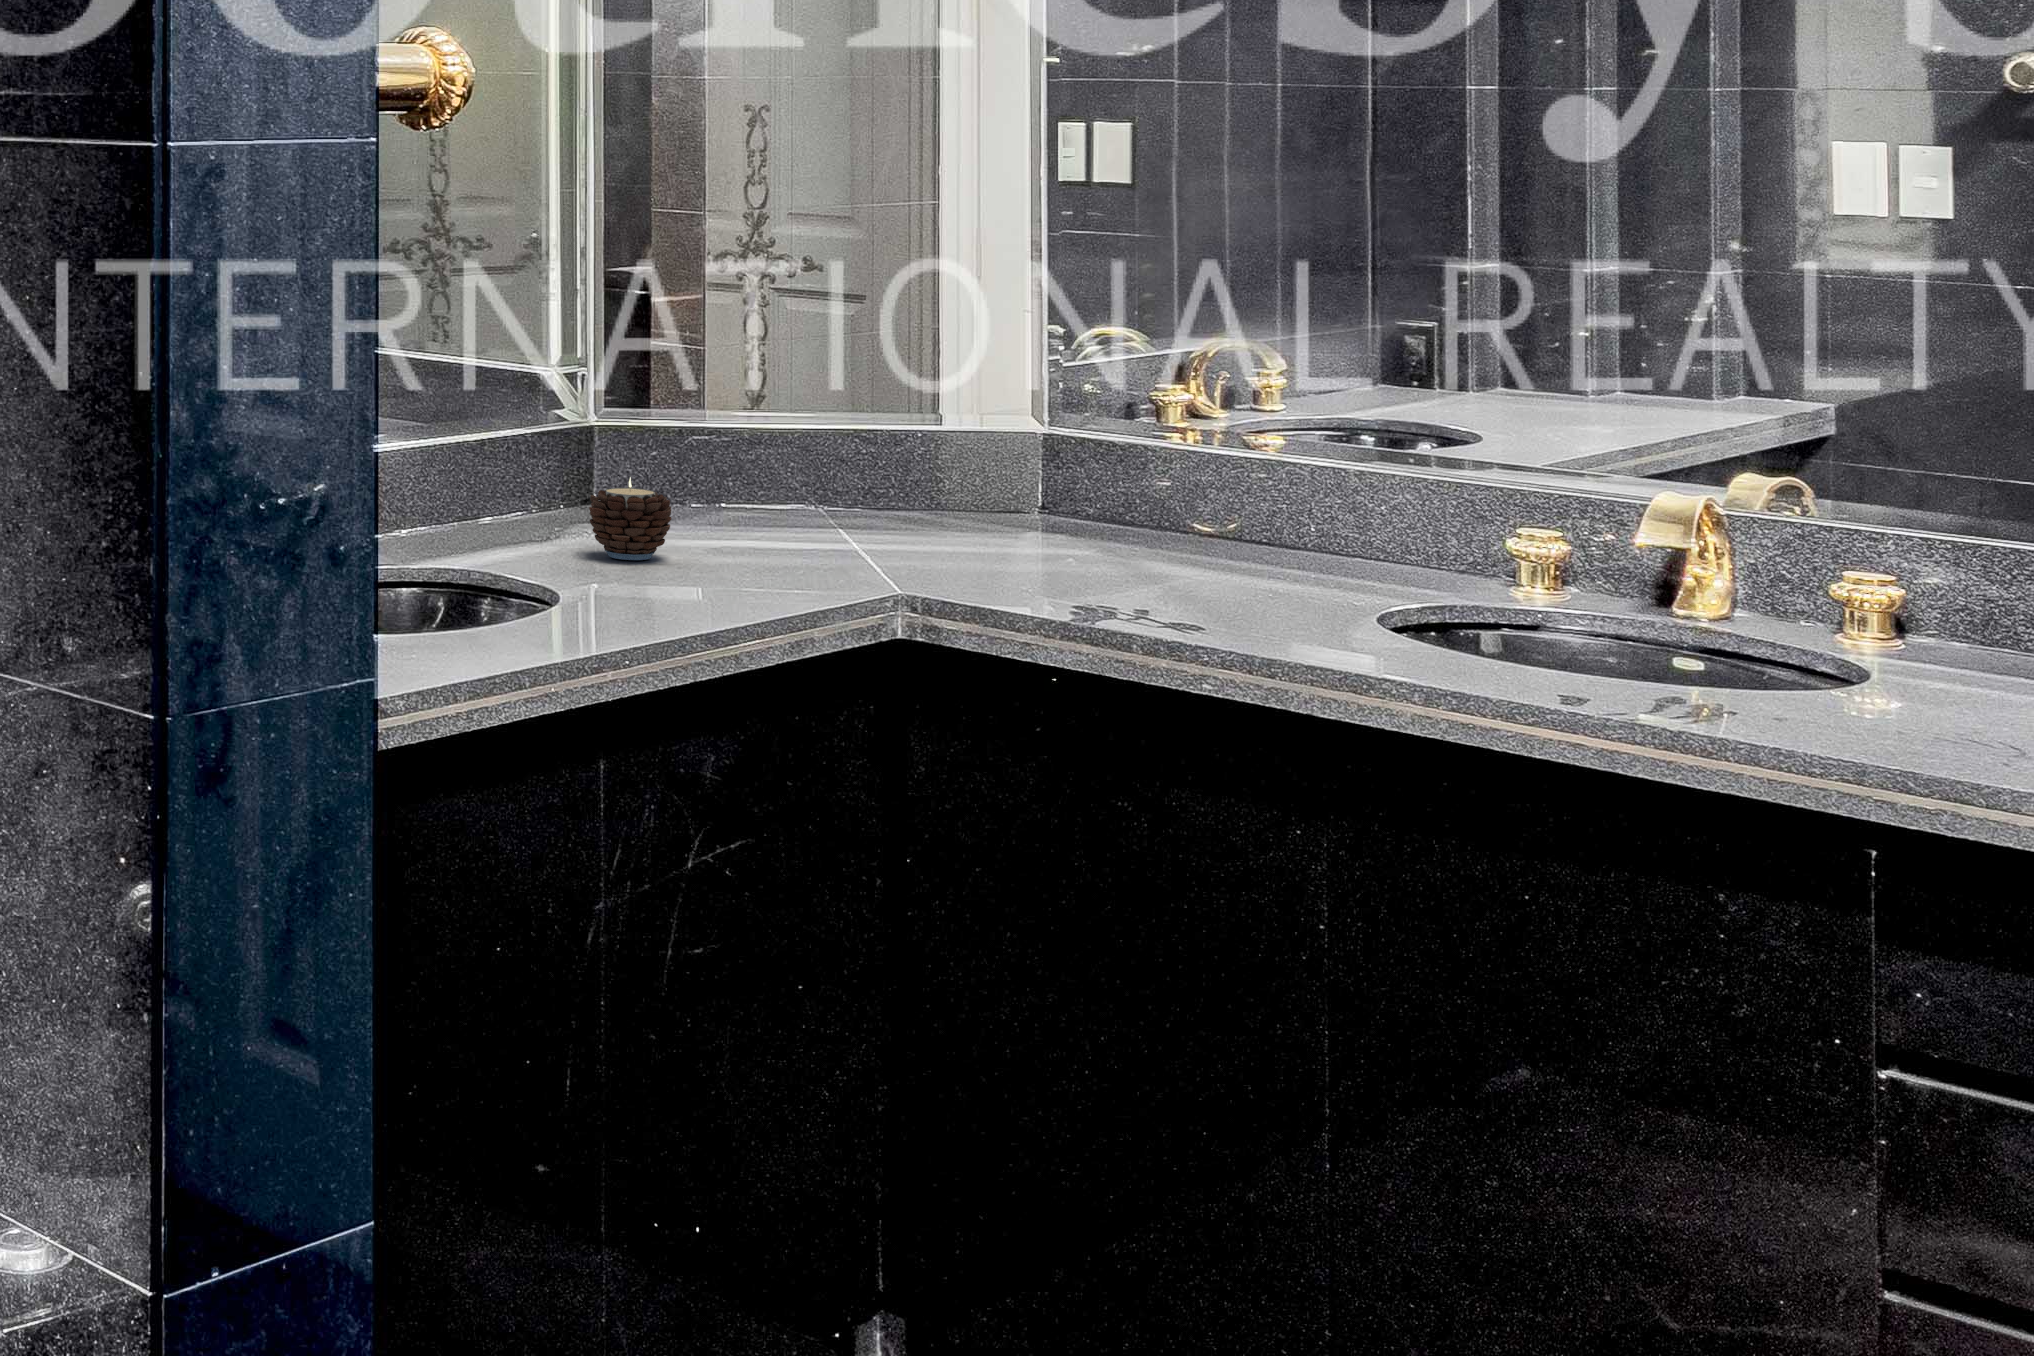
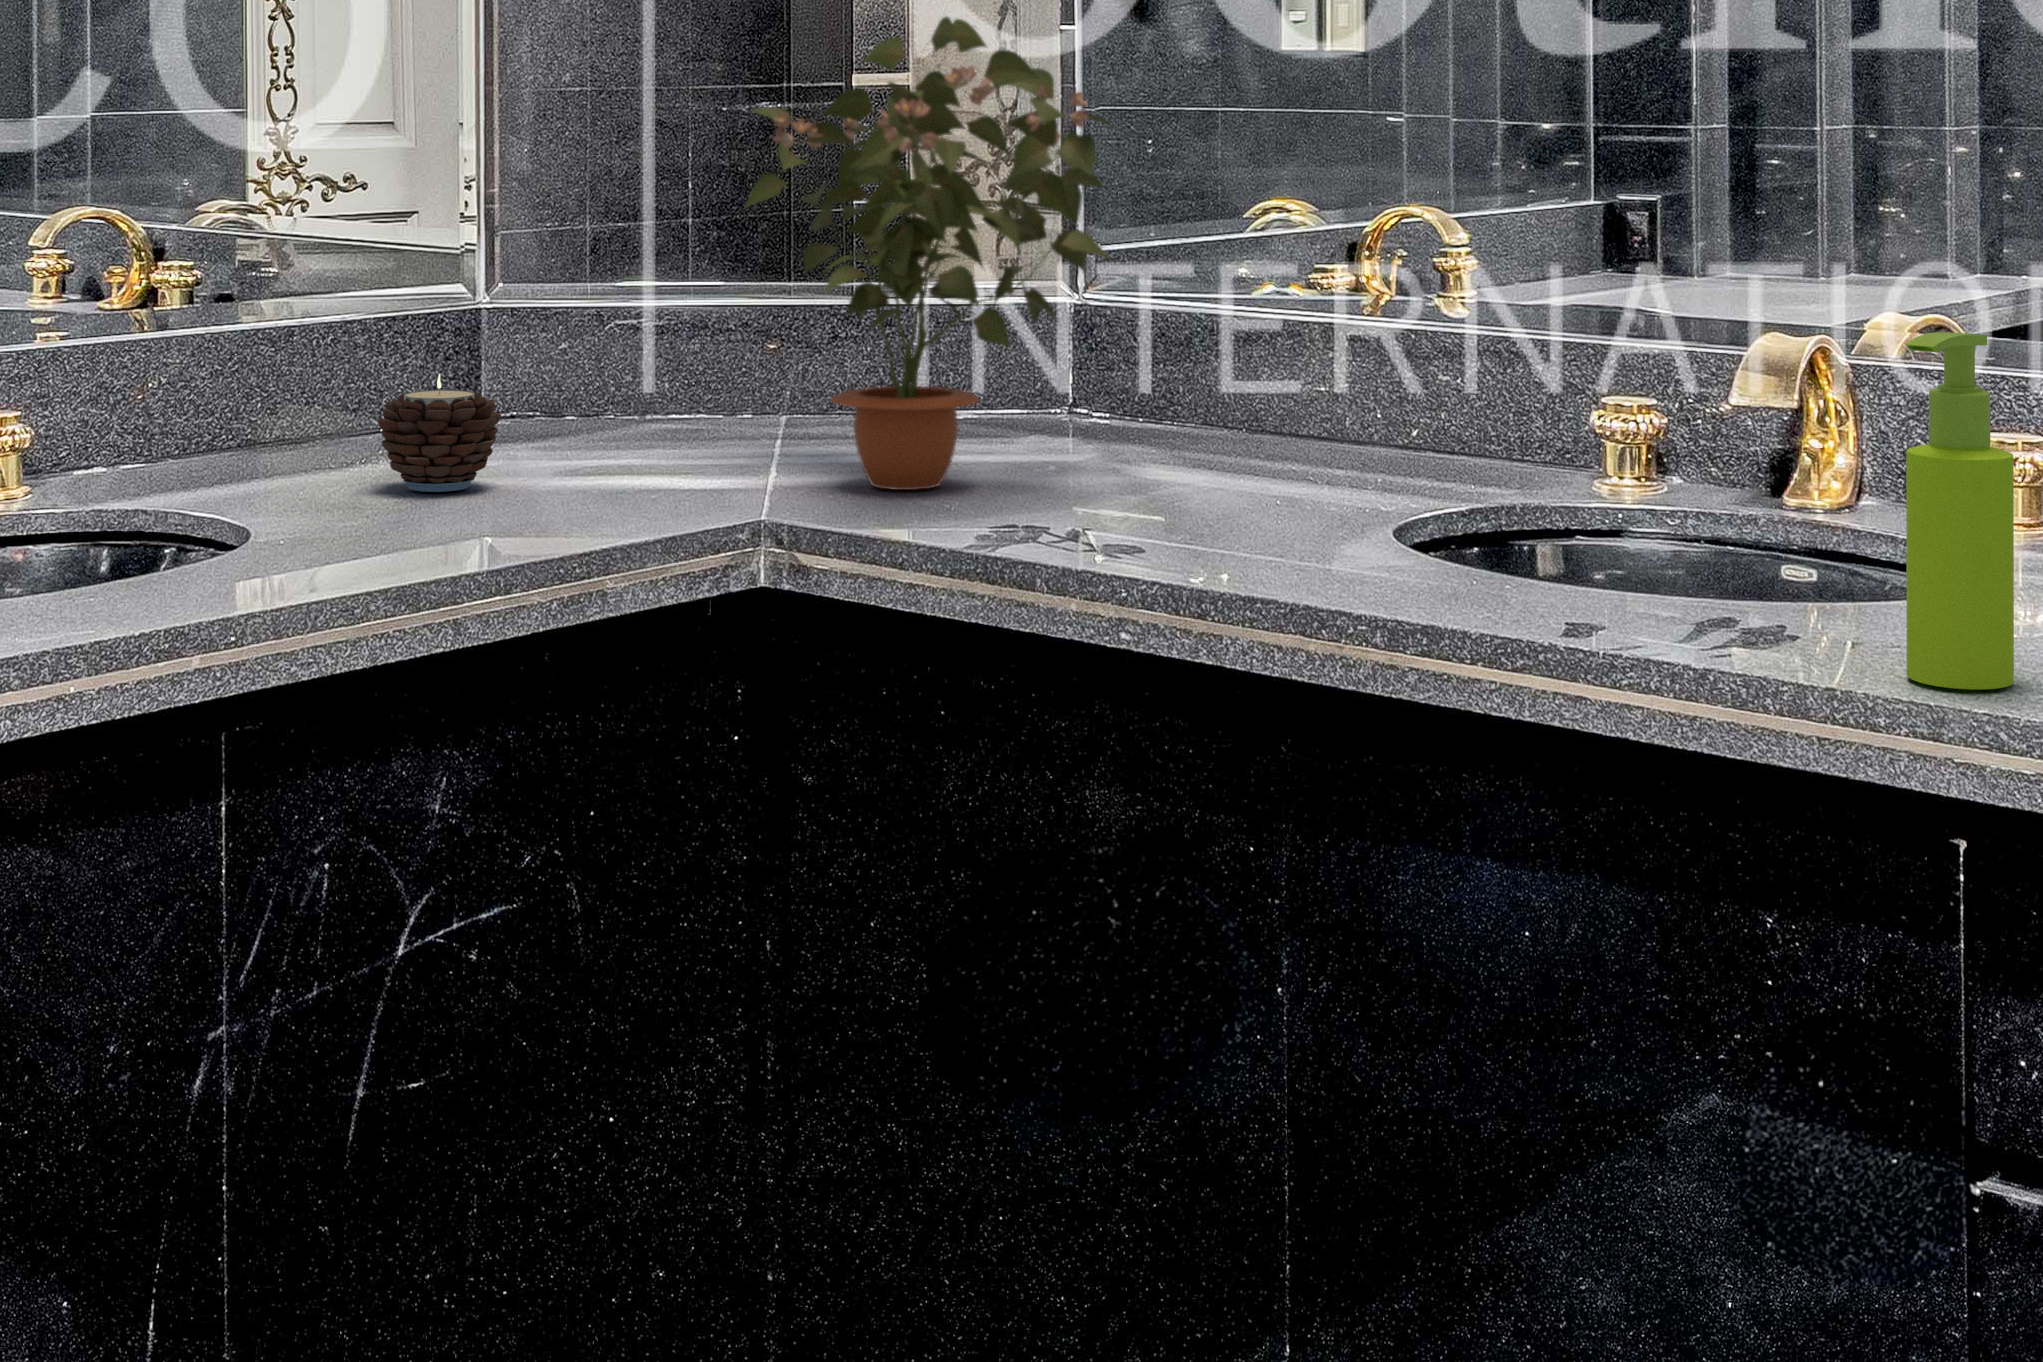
potted plant: none [825,231,1150,573] -> present [745,17,1113,490]
soap dispenser: none [1820,510,1902,752] -> present [1906,332,2014,690]

